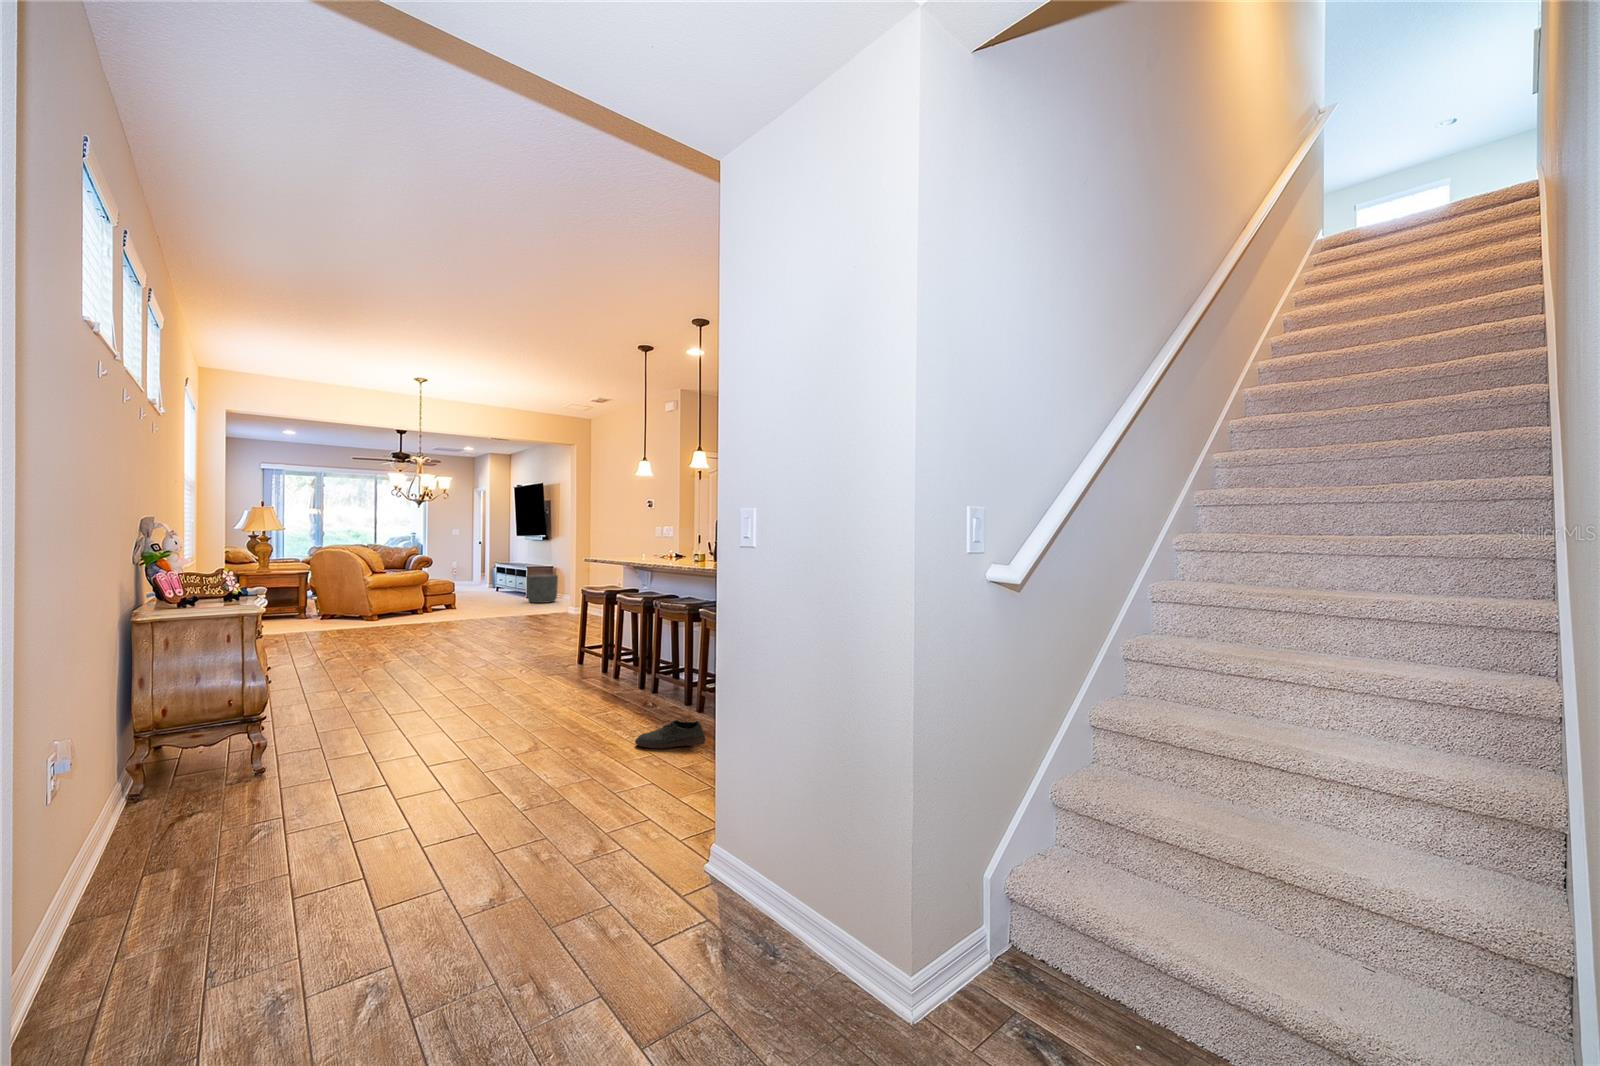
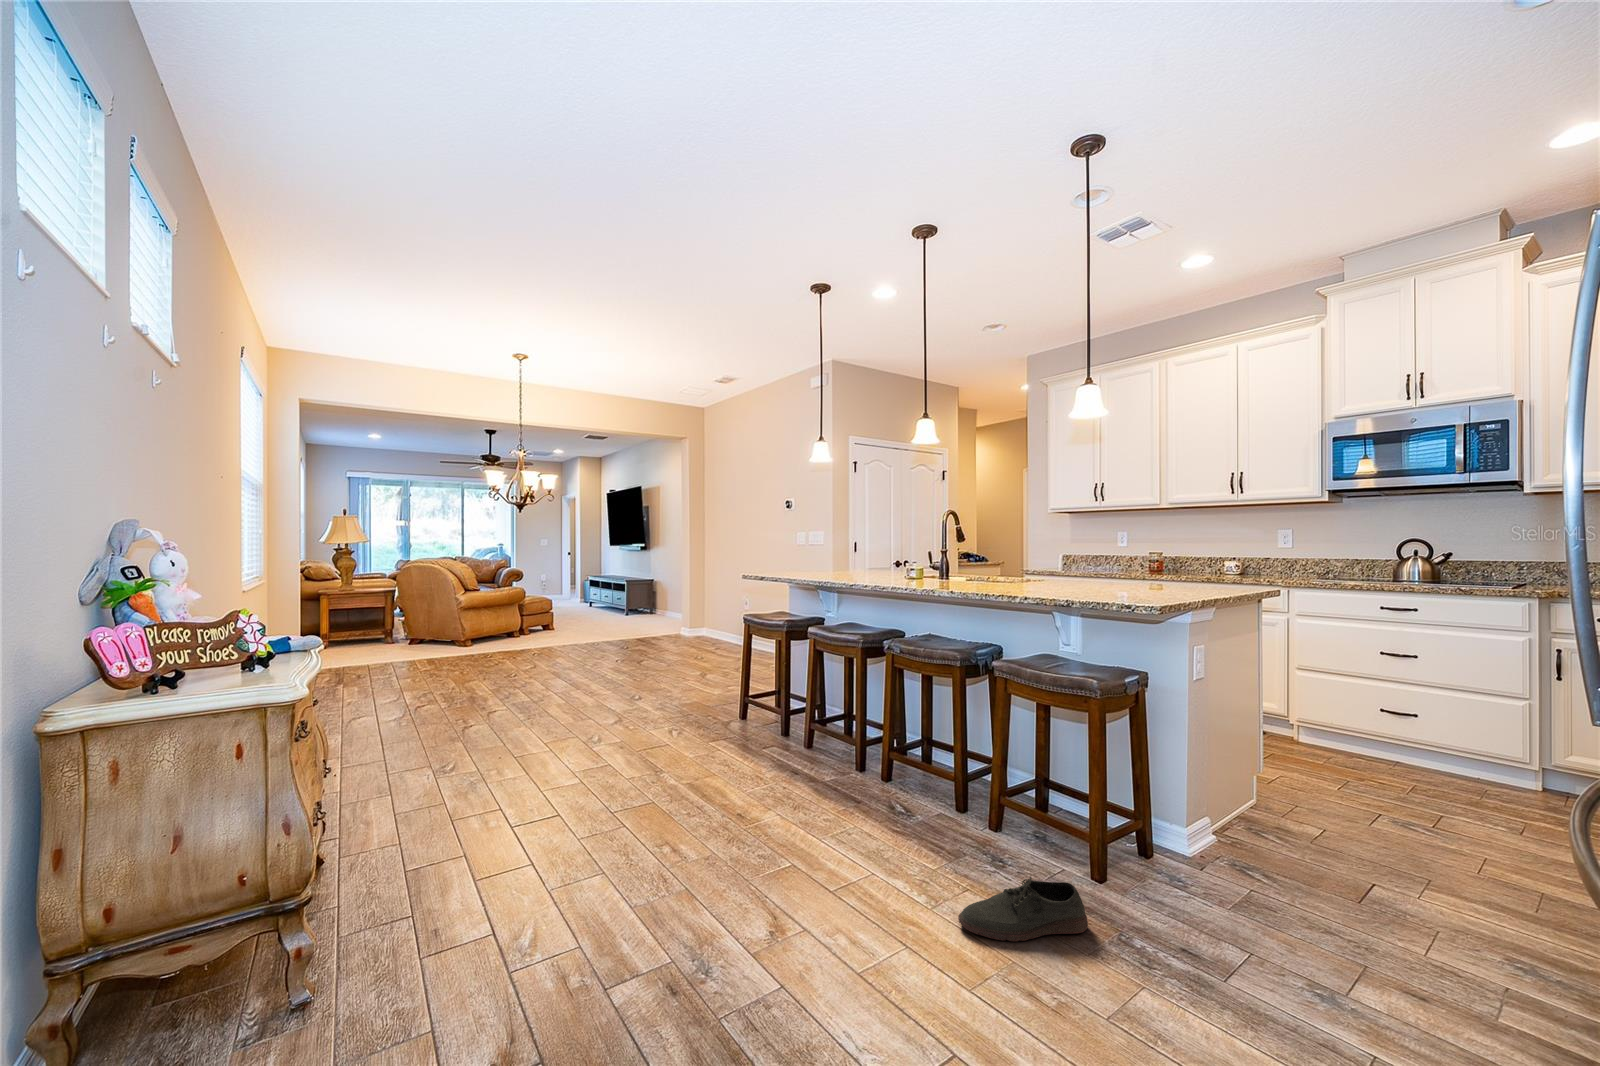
planter: present [527,574,558,603] -> none [629,589,663,622]

